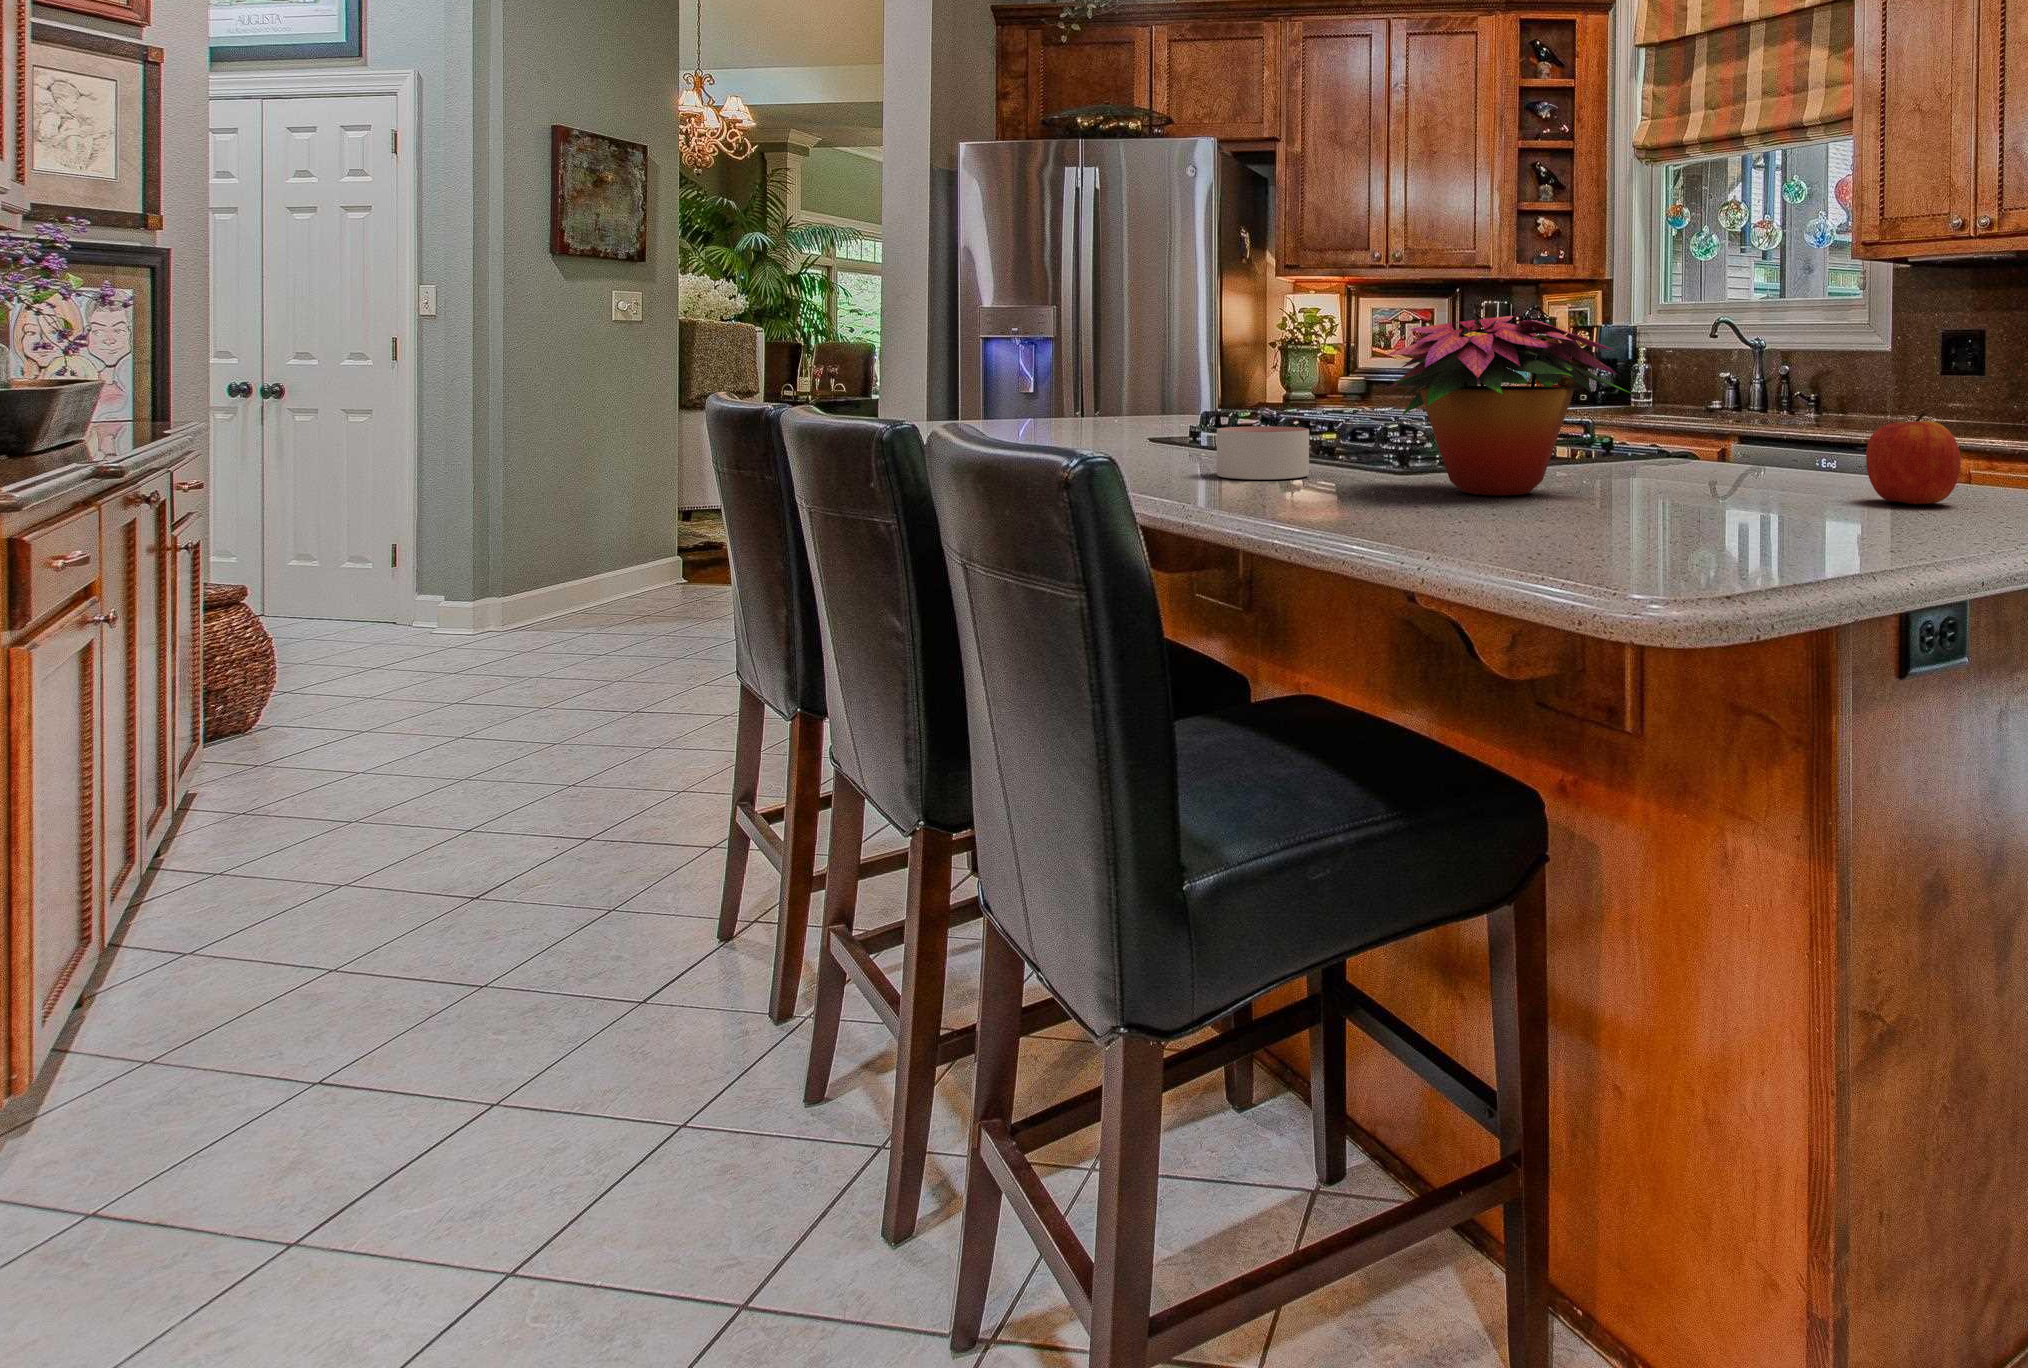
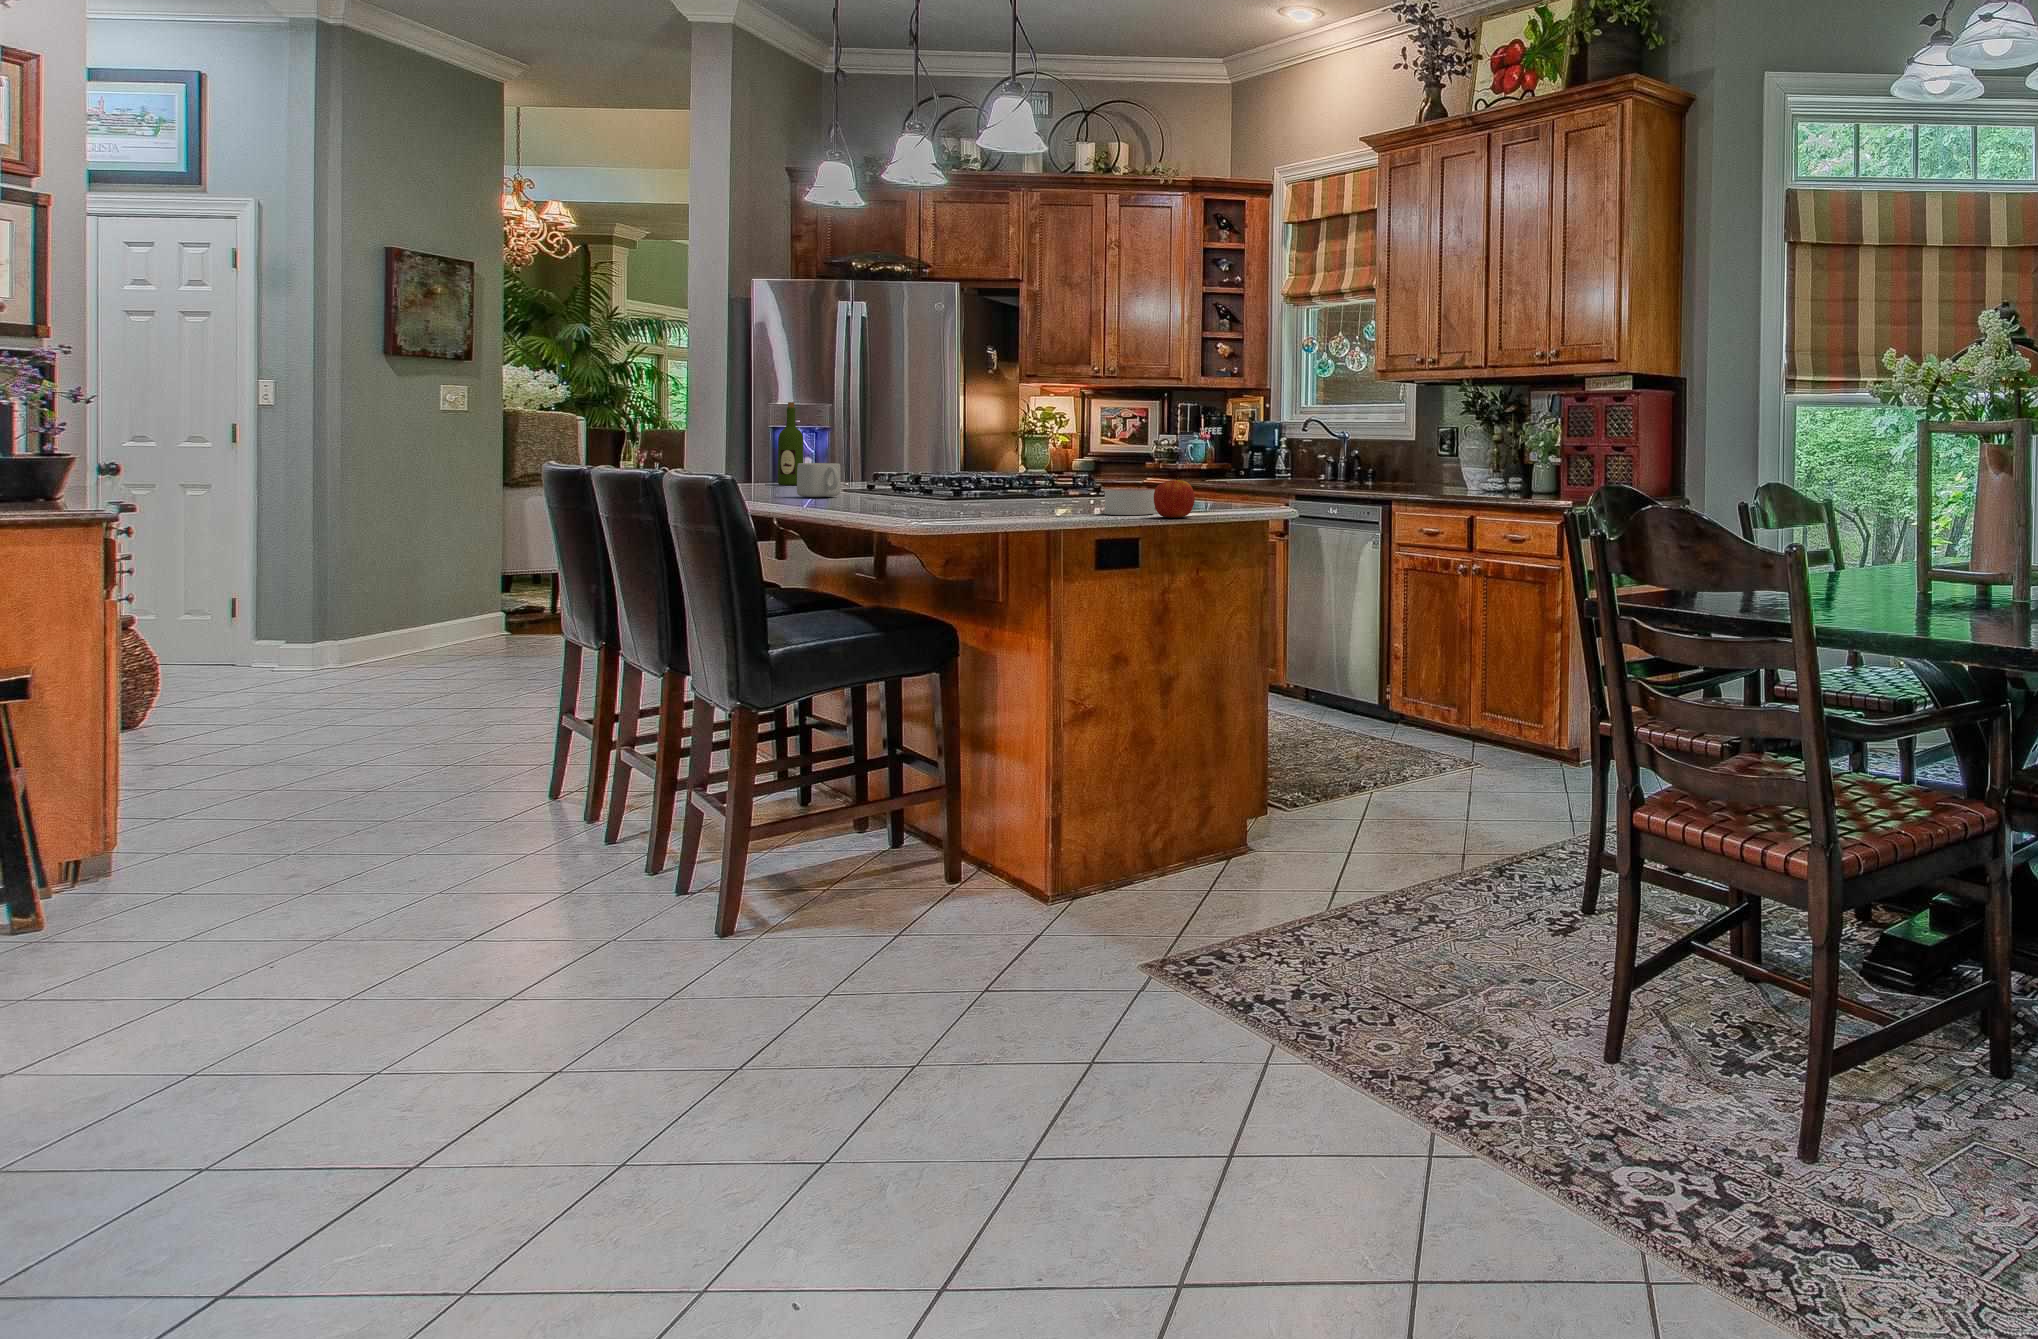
wine bottle: none [1010,298,1042,416] -> present [778,402,803,485]
flower arrangement: present [1387,316,1627,495] -> none [917,430,1053,517]
mug: none [1070,384,1135,440] -> present [797,463,841,497]
candle: present [1217,426,1309,479] -> present [1104,488,1155,515]

